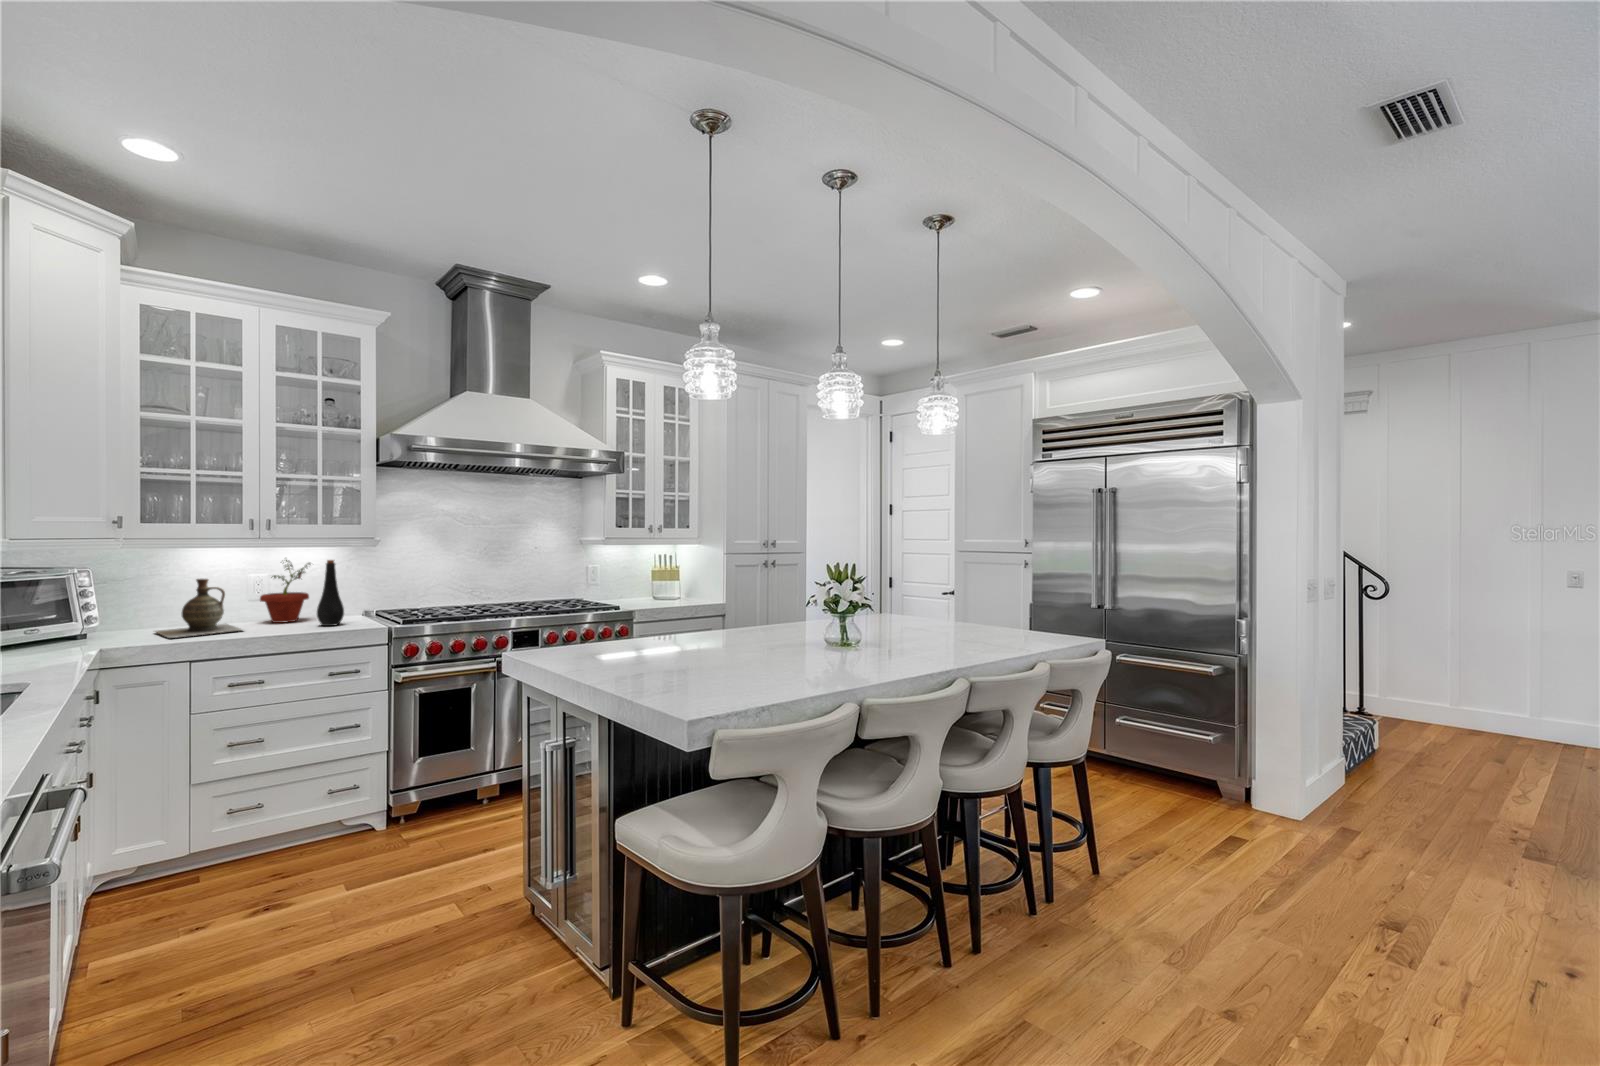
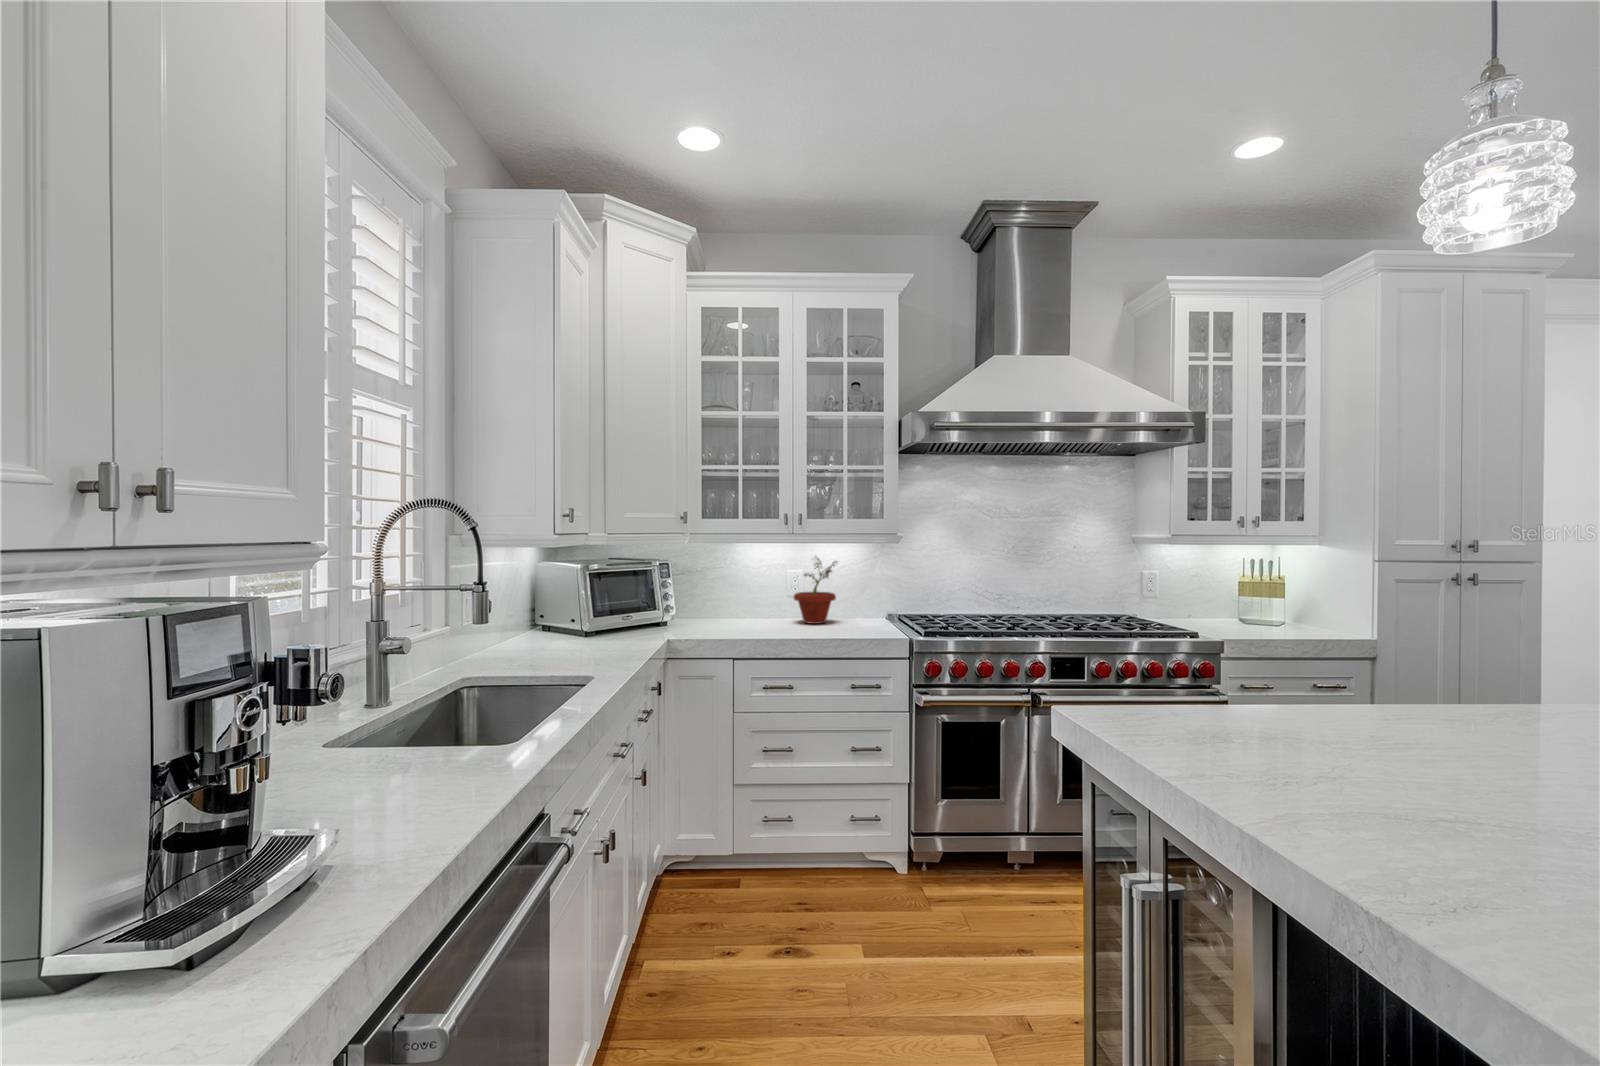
bottle: present [317,560,344,626] -> none [841,558,867,632]
ceramic jug: present [156,579,241,638] -> none [711,575,780,633]

